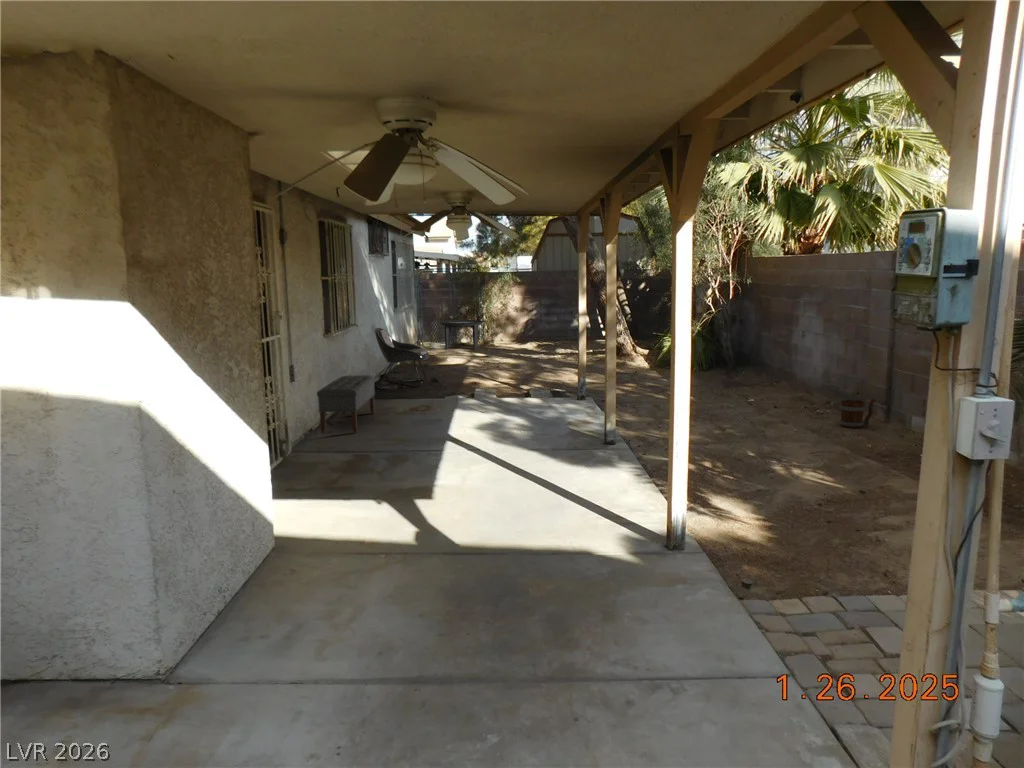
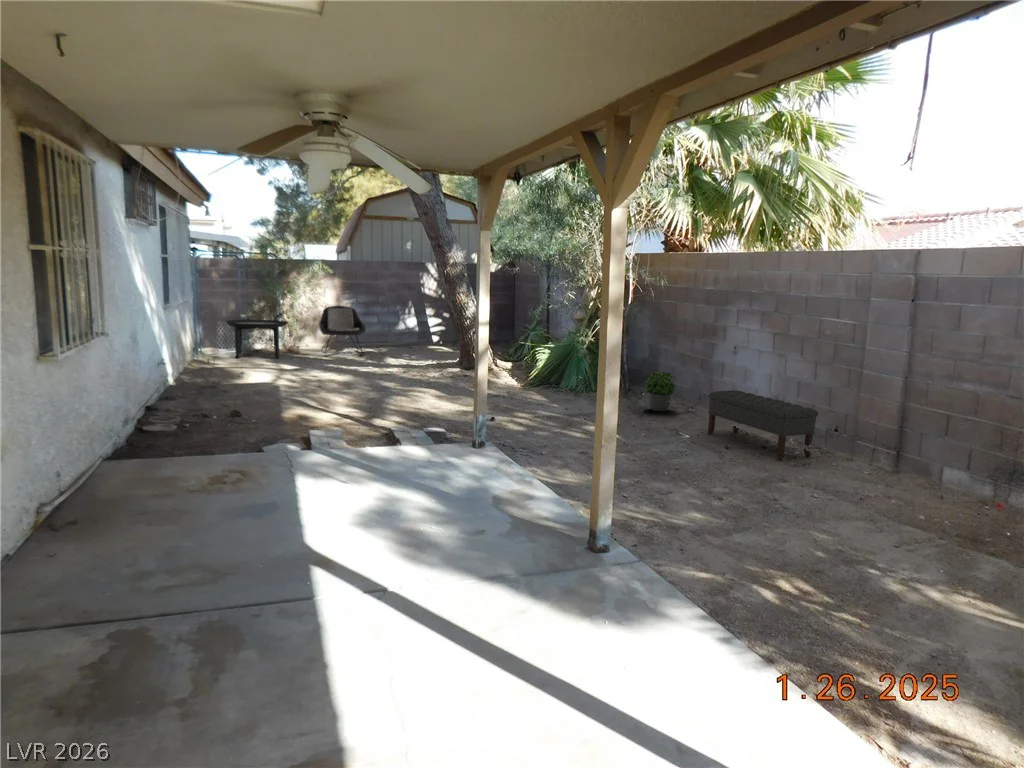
lounge chair: present [375,327,429,387] -> present [319,306,366,357]
potted plant: none [741,350,771,385] -> present [645,371,675,411]
bench: present [317,375,375,433] -> present [708,390,818,460]
bucket: present [839,399,875,428] -> none [835,444,875,483]

